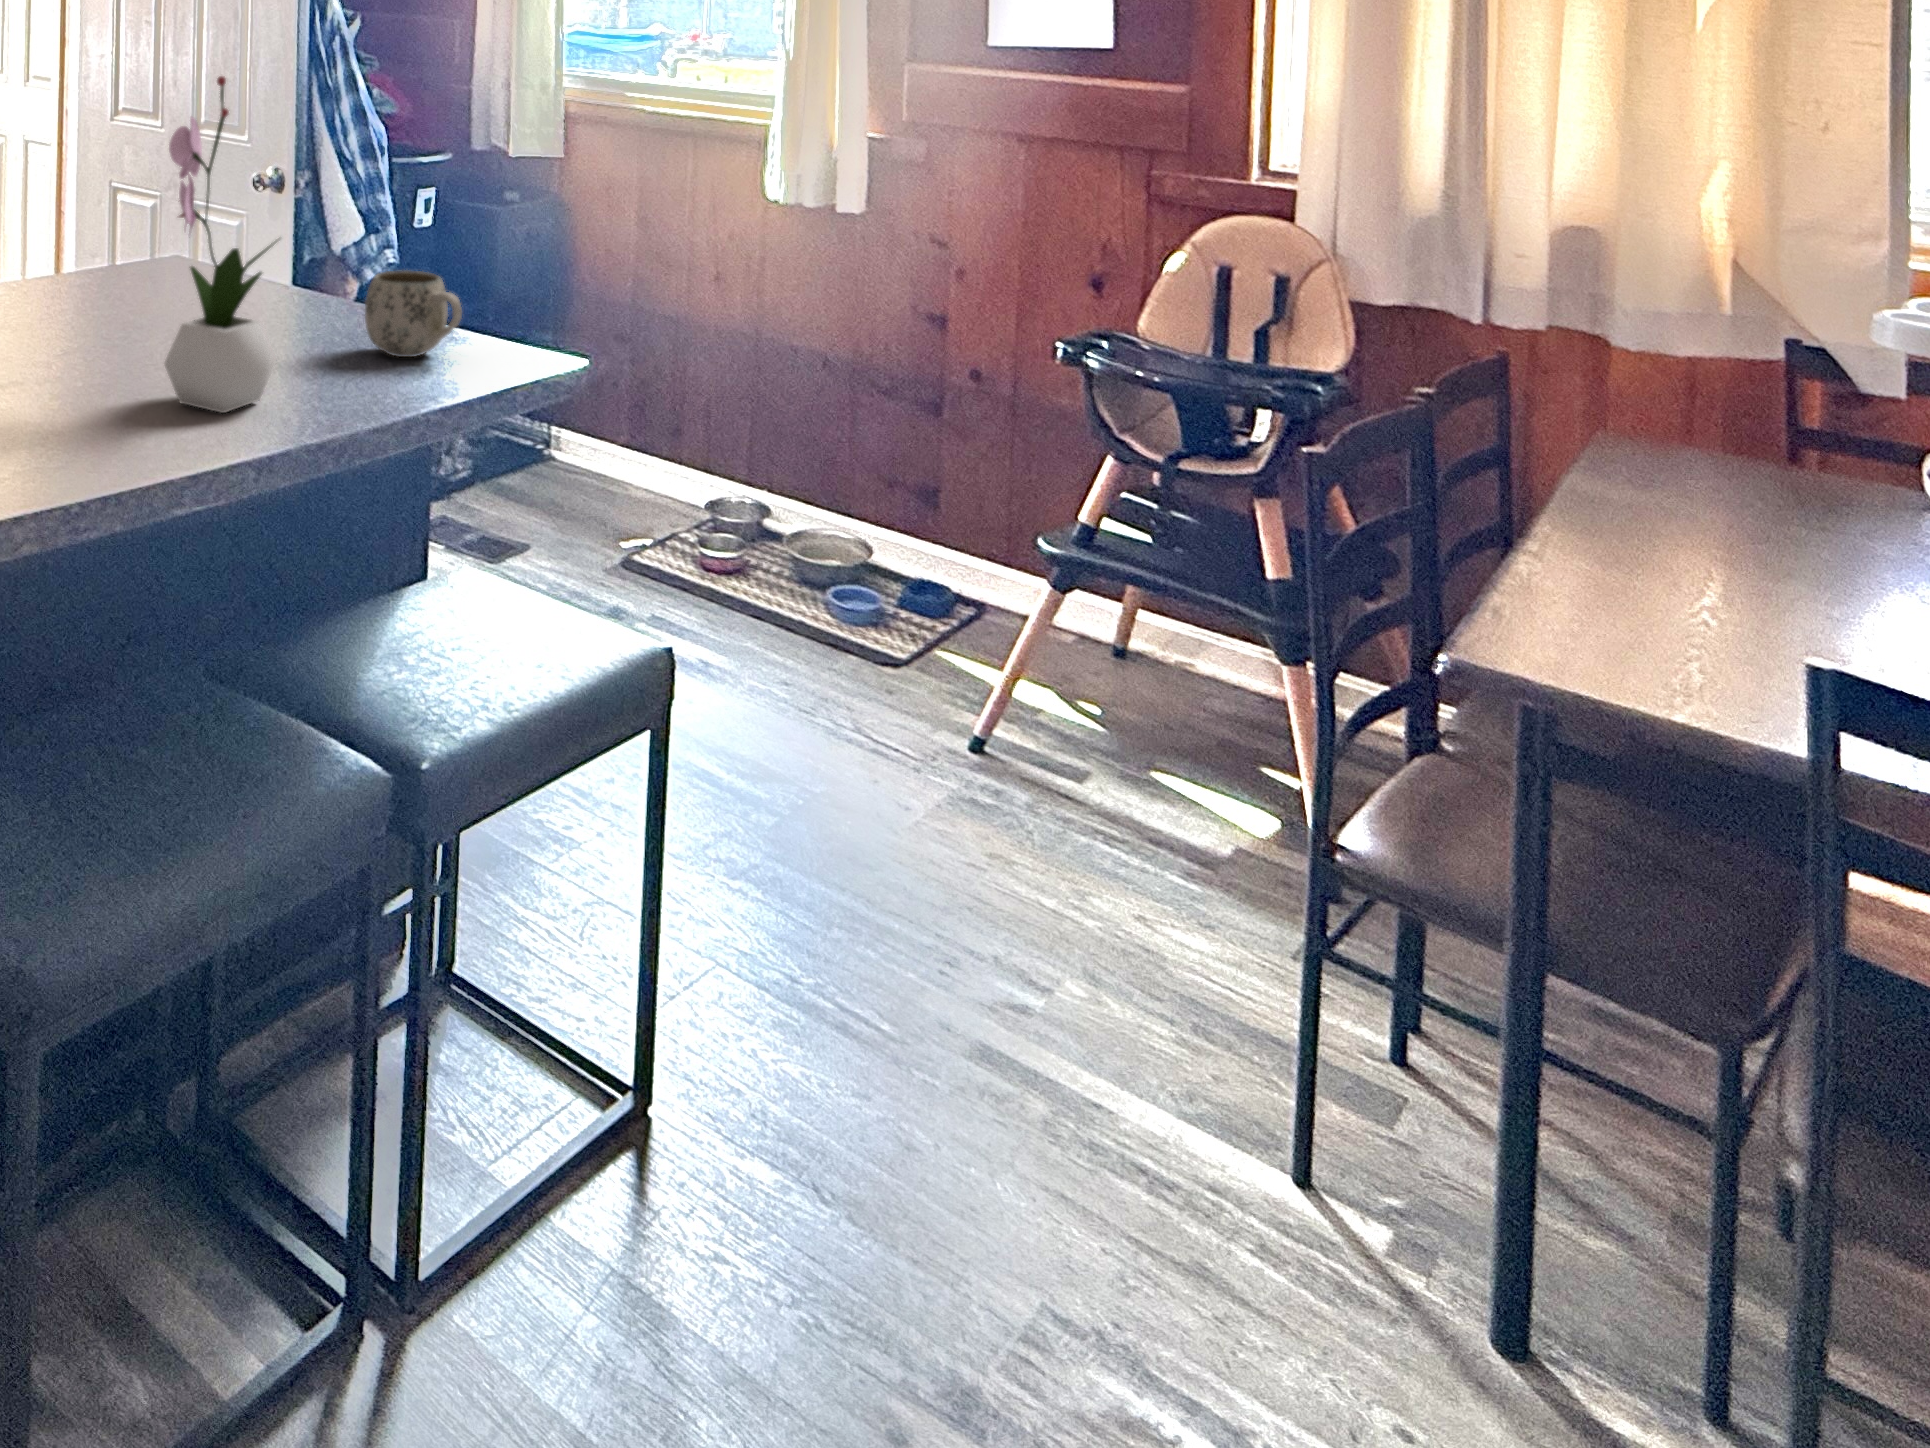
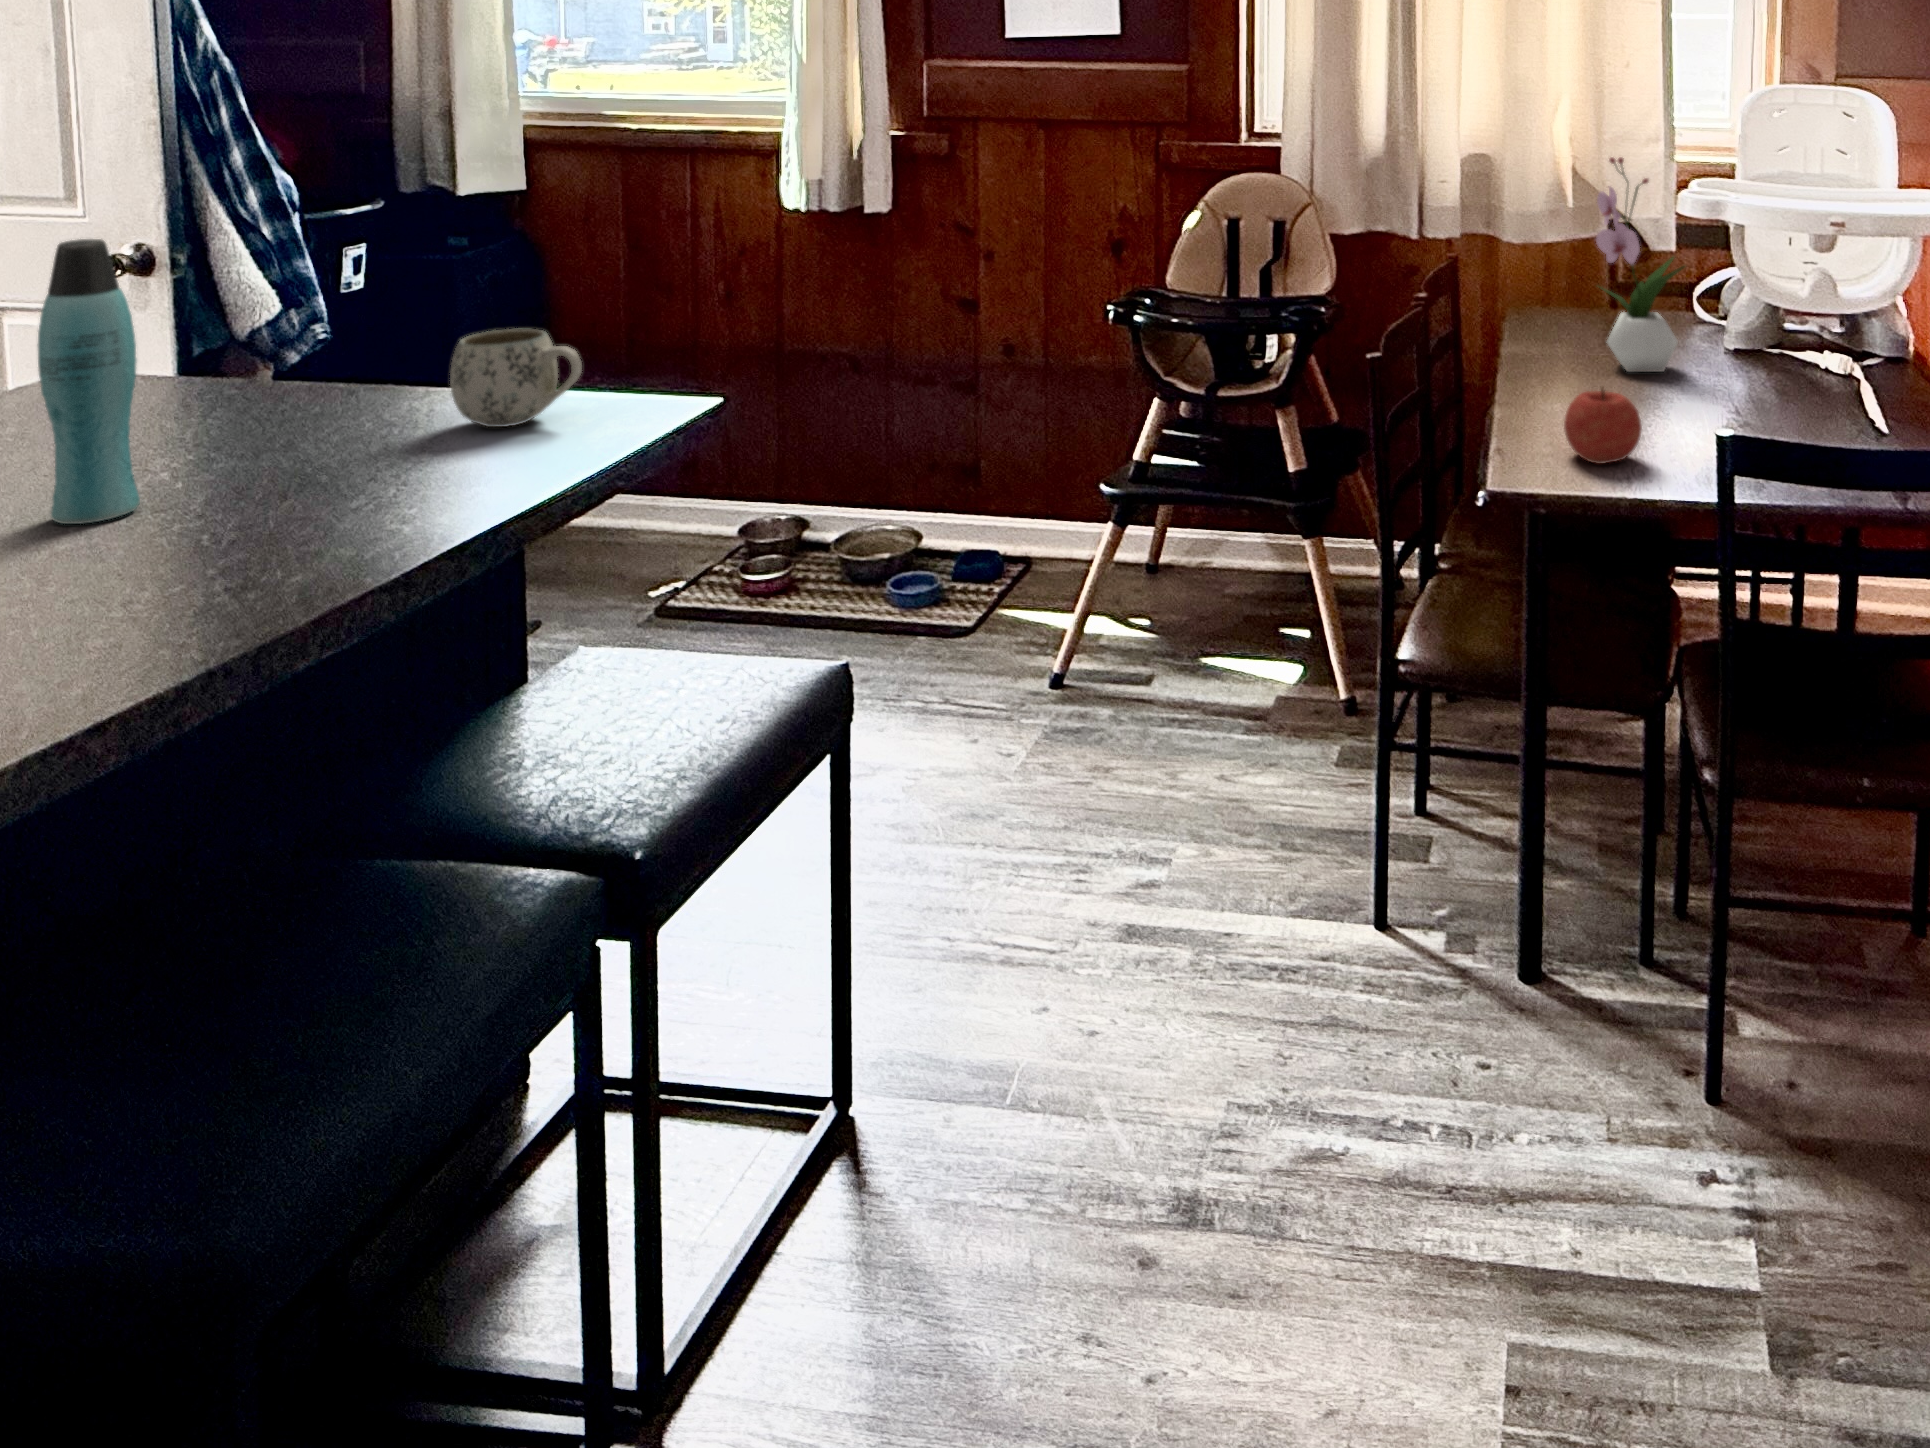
flower arrangement: present [164,76,278,413] -> present [1596,157,1684,372]
bottle: none [76,153,138,375] -> present [38,239,140,524]
fruit: none [1578,554,1705,664] -> present [1564,387,1642,464]

